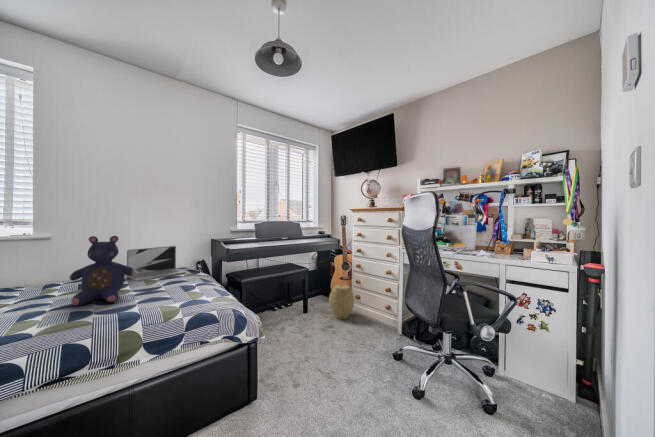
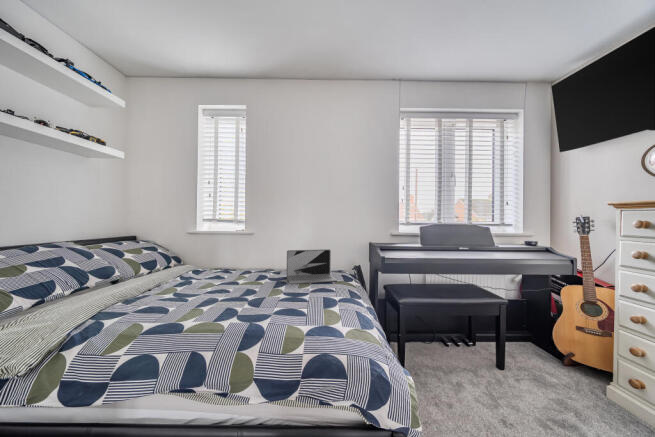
teddy bear: present [69,236,135,306] -> none [221,235,278,308]
woven basket: present [329,284,354,319] -> none [547,335,611,404]

